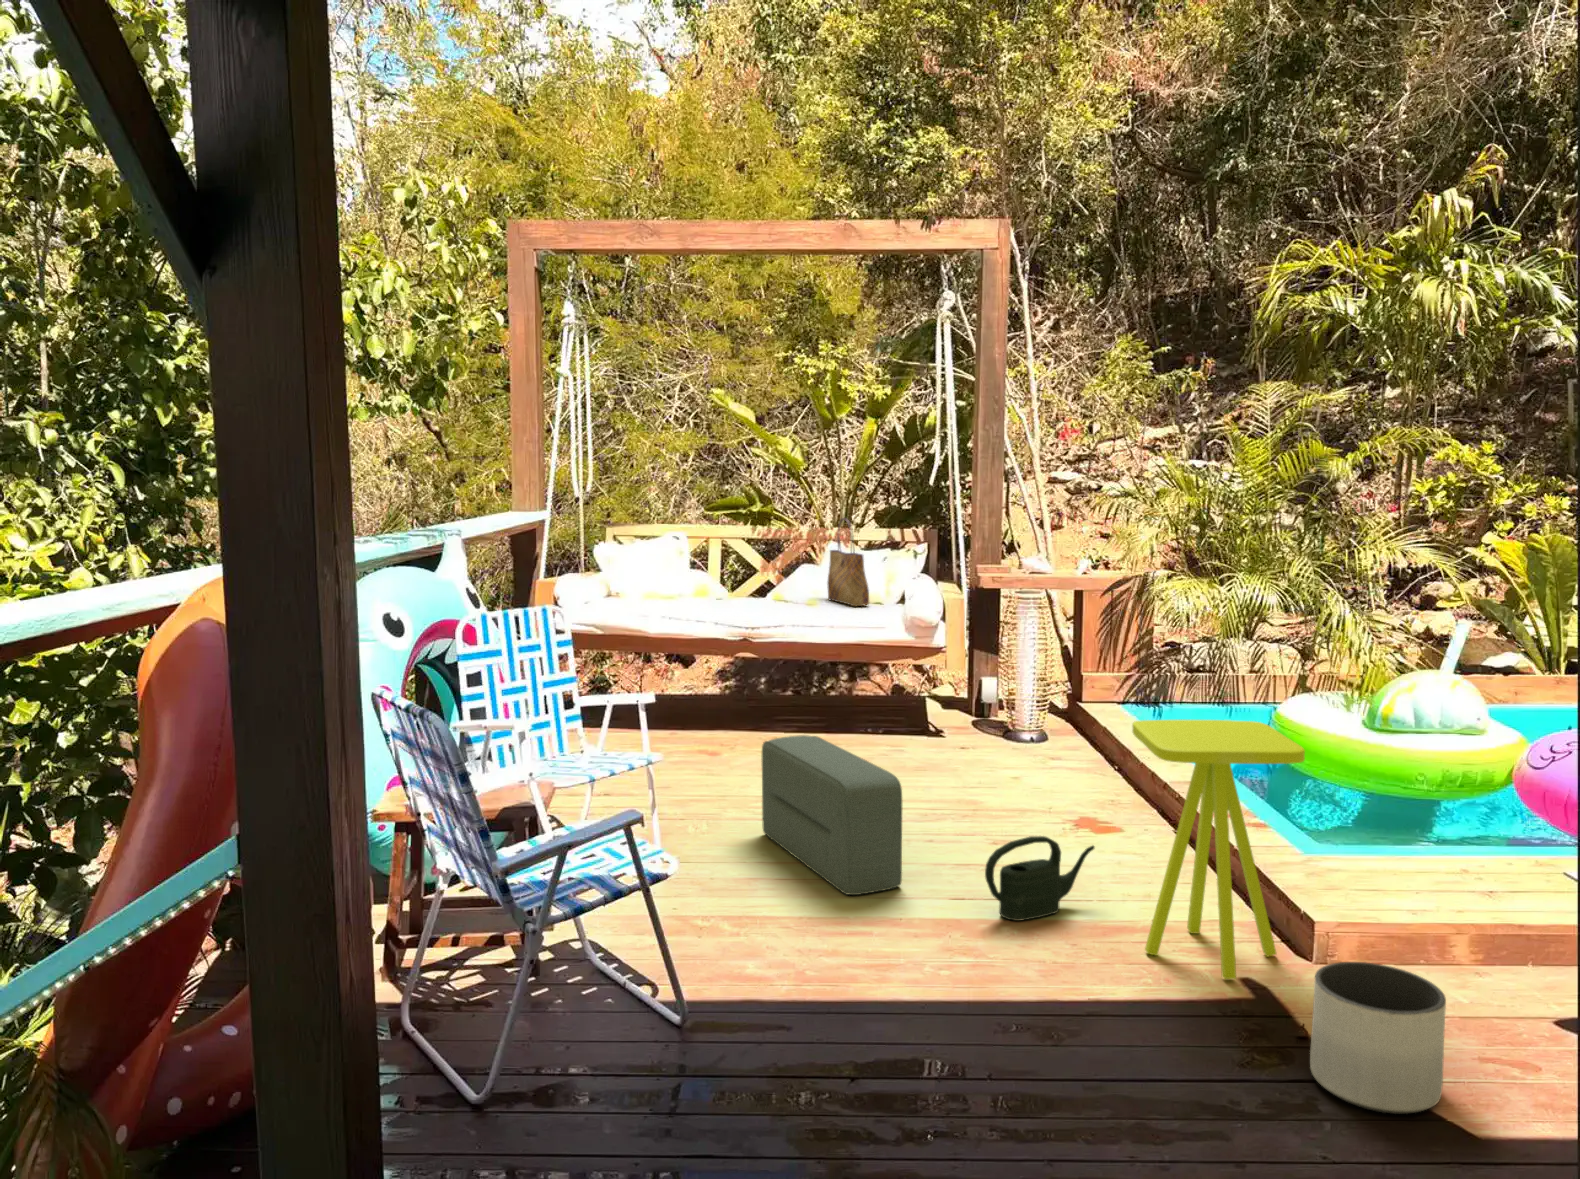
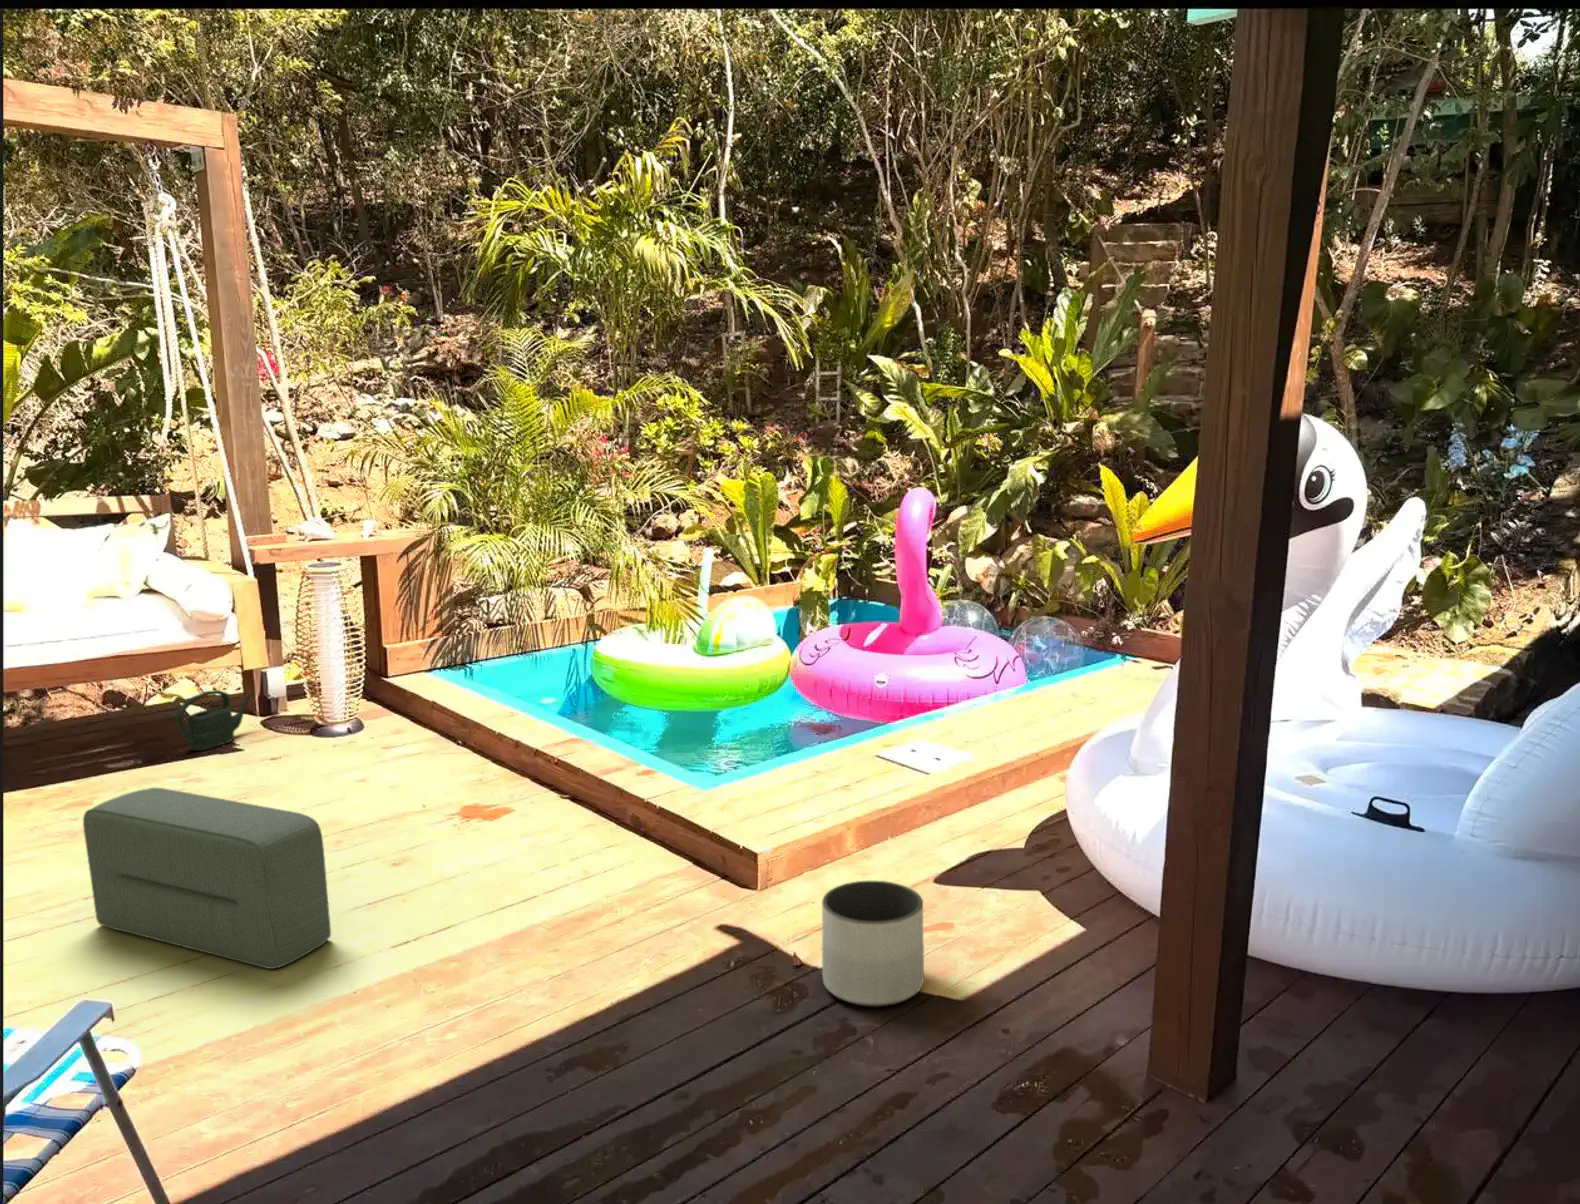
tote bag: present [827,518,869,606] -> none [38,496,115,608]
side table: present [1132,720,1305,979] -> none [583,684,754,932]
watering can: present [985,836,1094,921] -> present [176,690,253,751]

